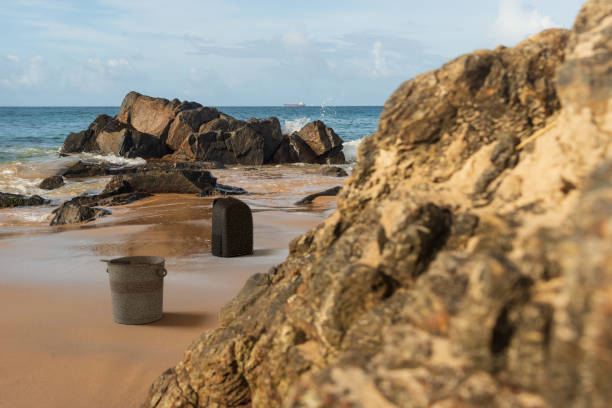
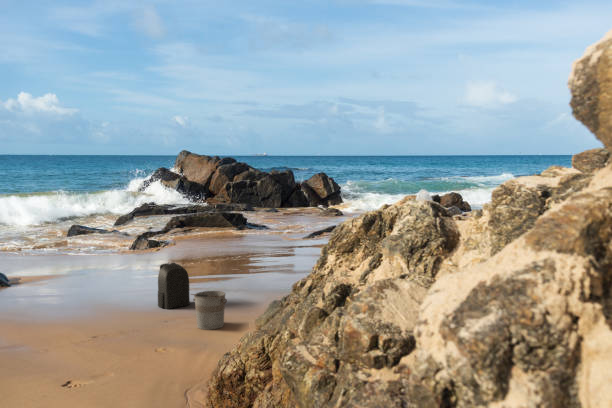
backpack: present [211,196,254,257] -> present [158,263,190,309]

